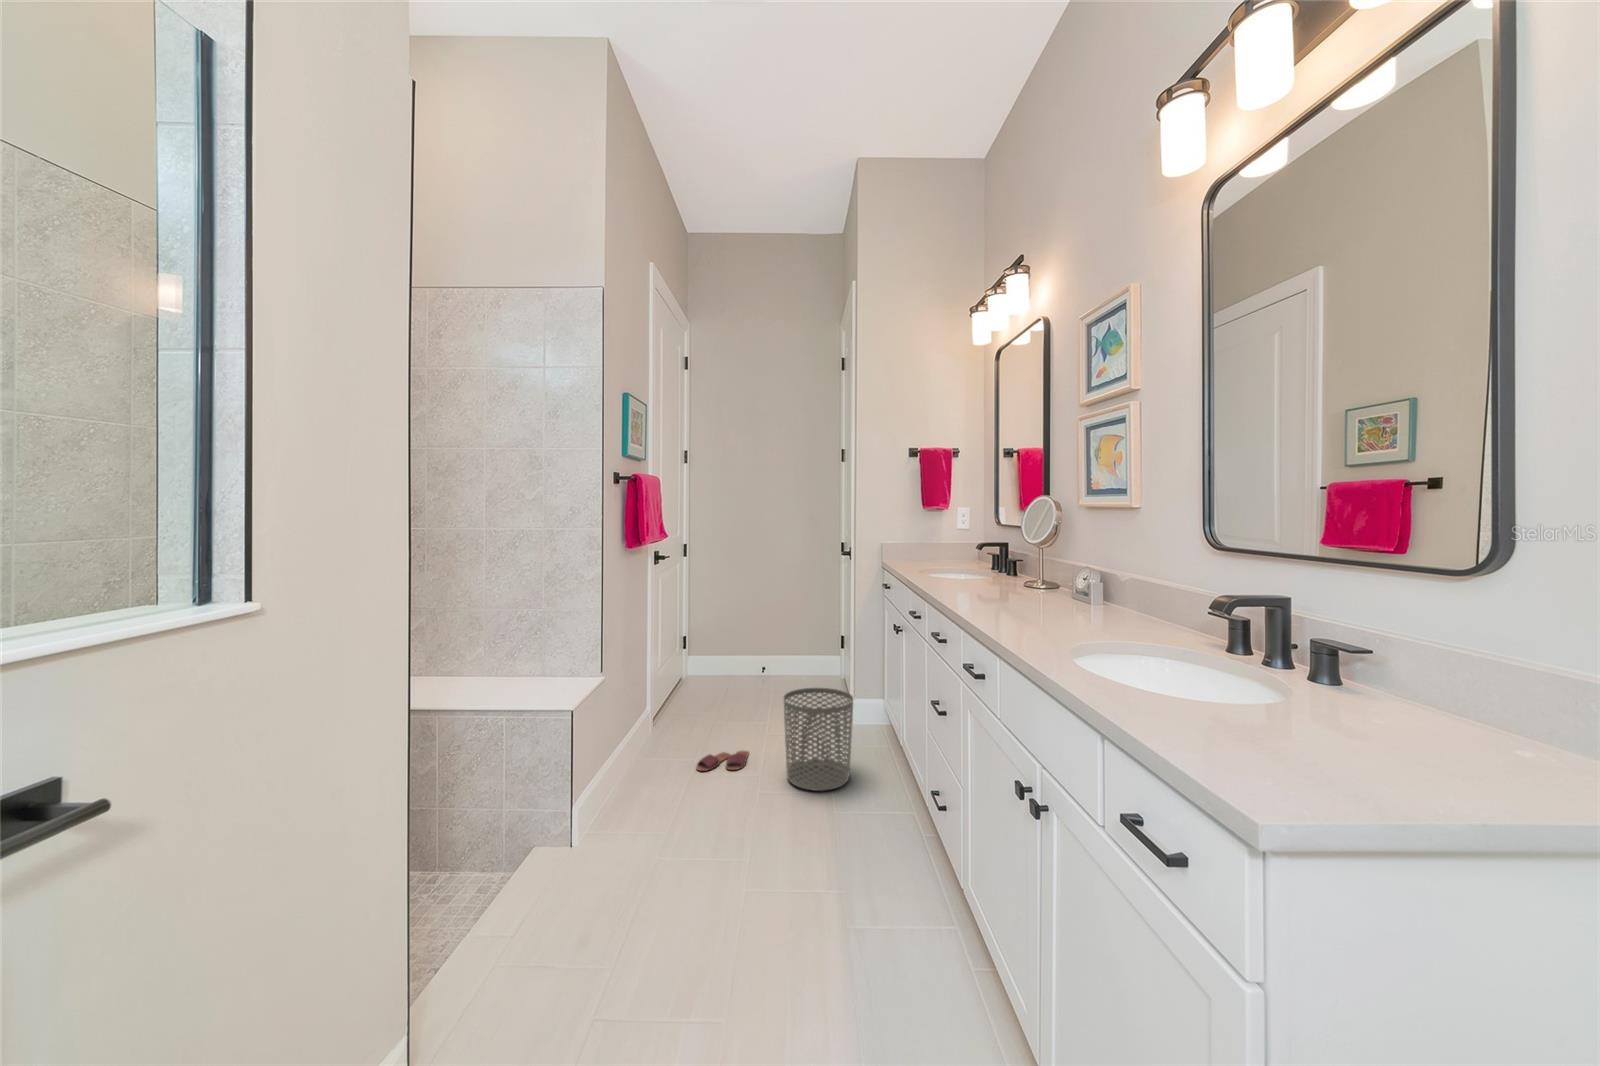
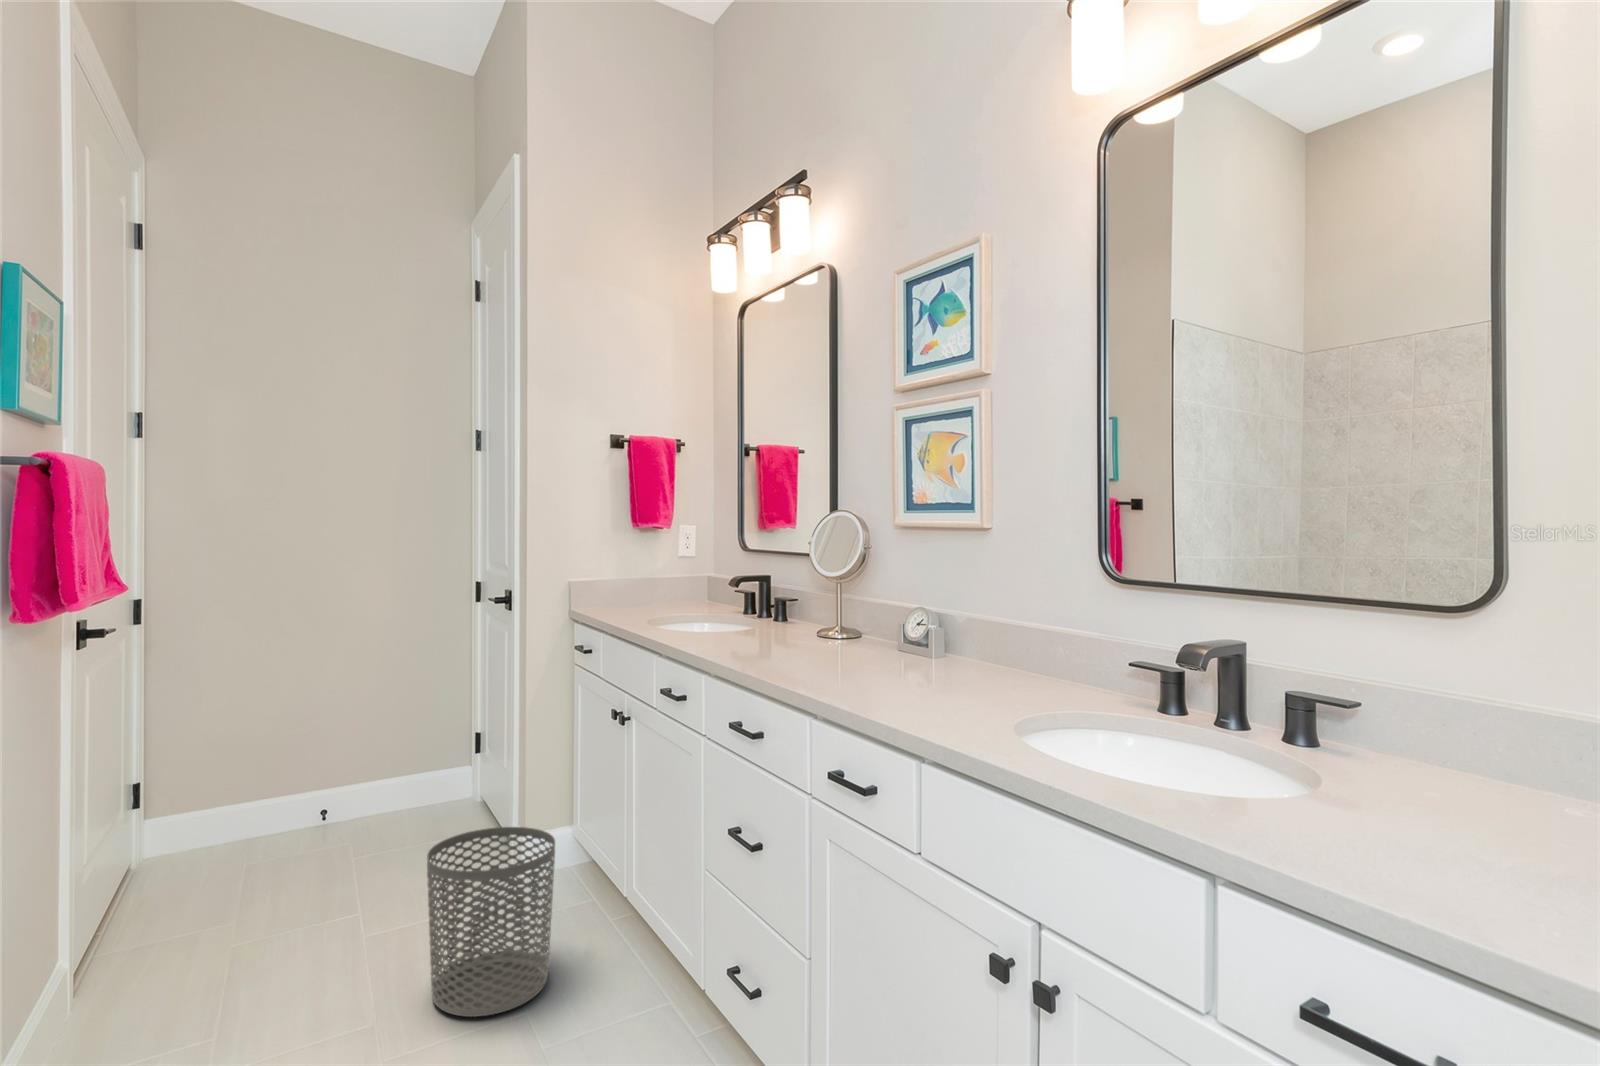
slippers: present [697,751,749,771] -> none [229,970,340,1038]

